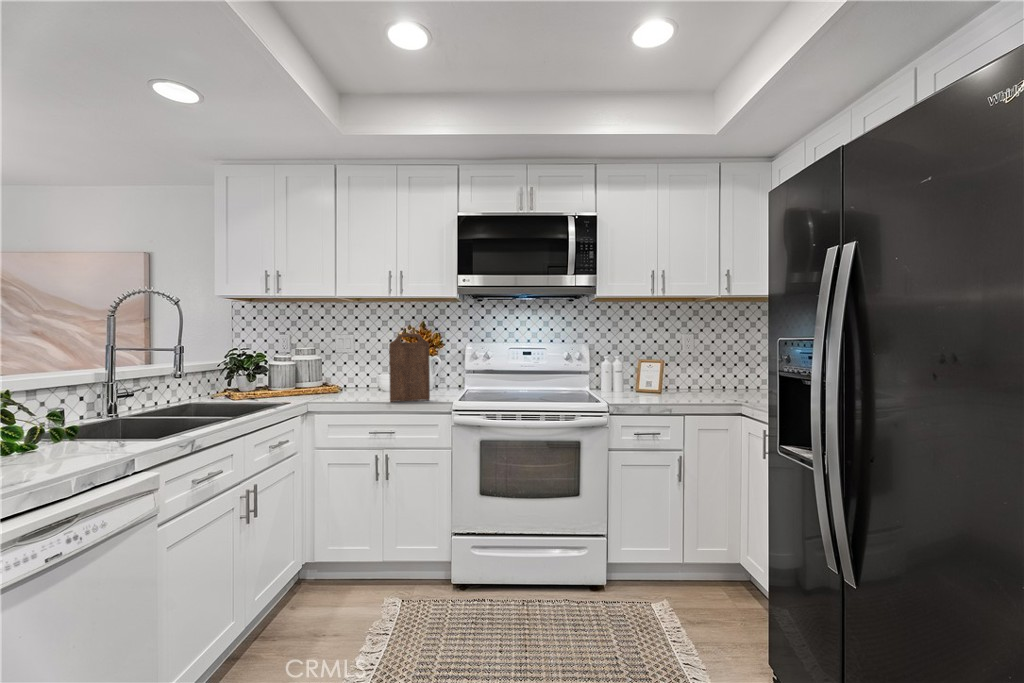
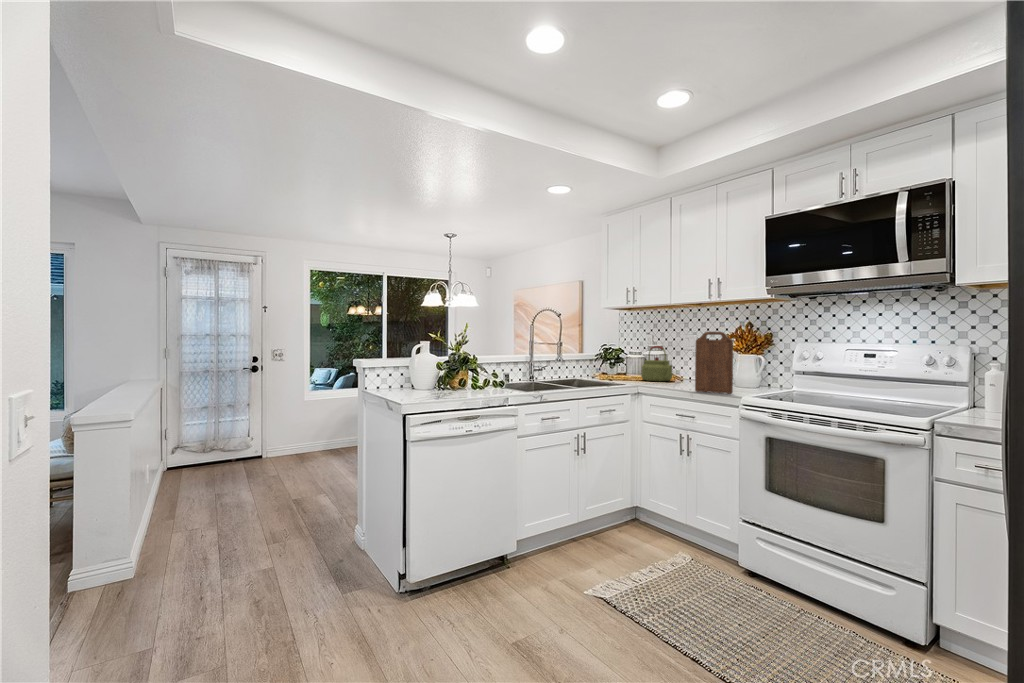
kettle: none [294,349,338,392] -> present [641,346,672,381]

